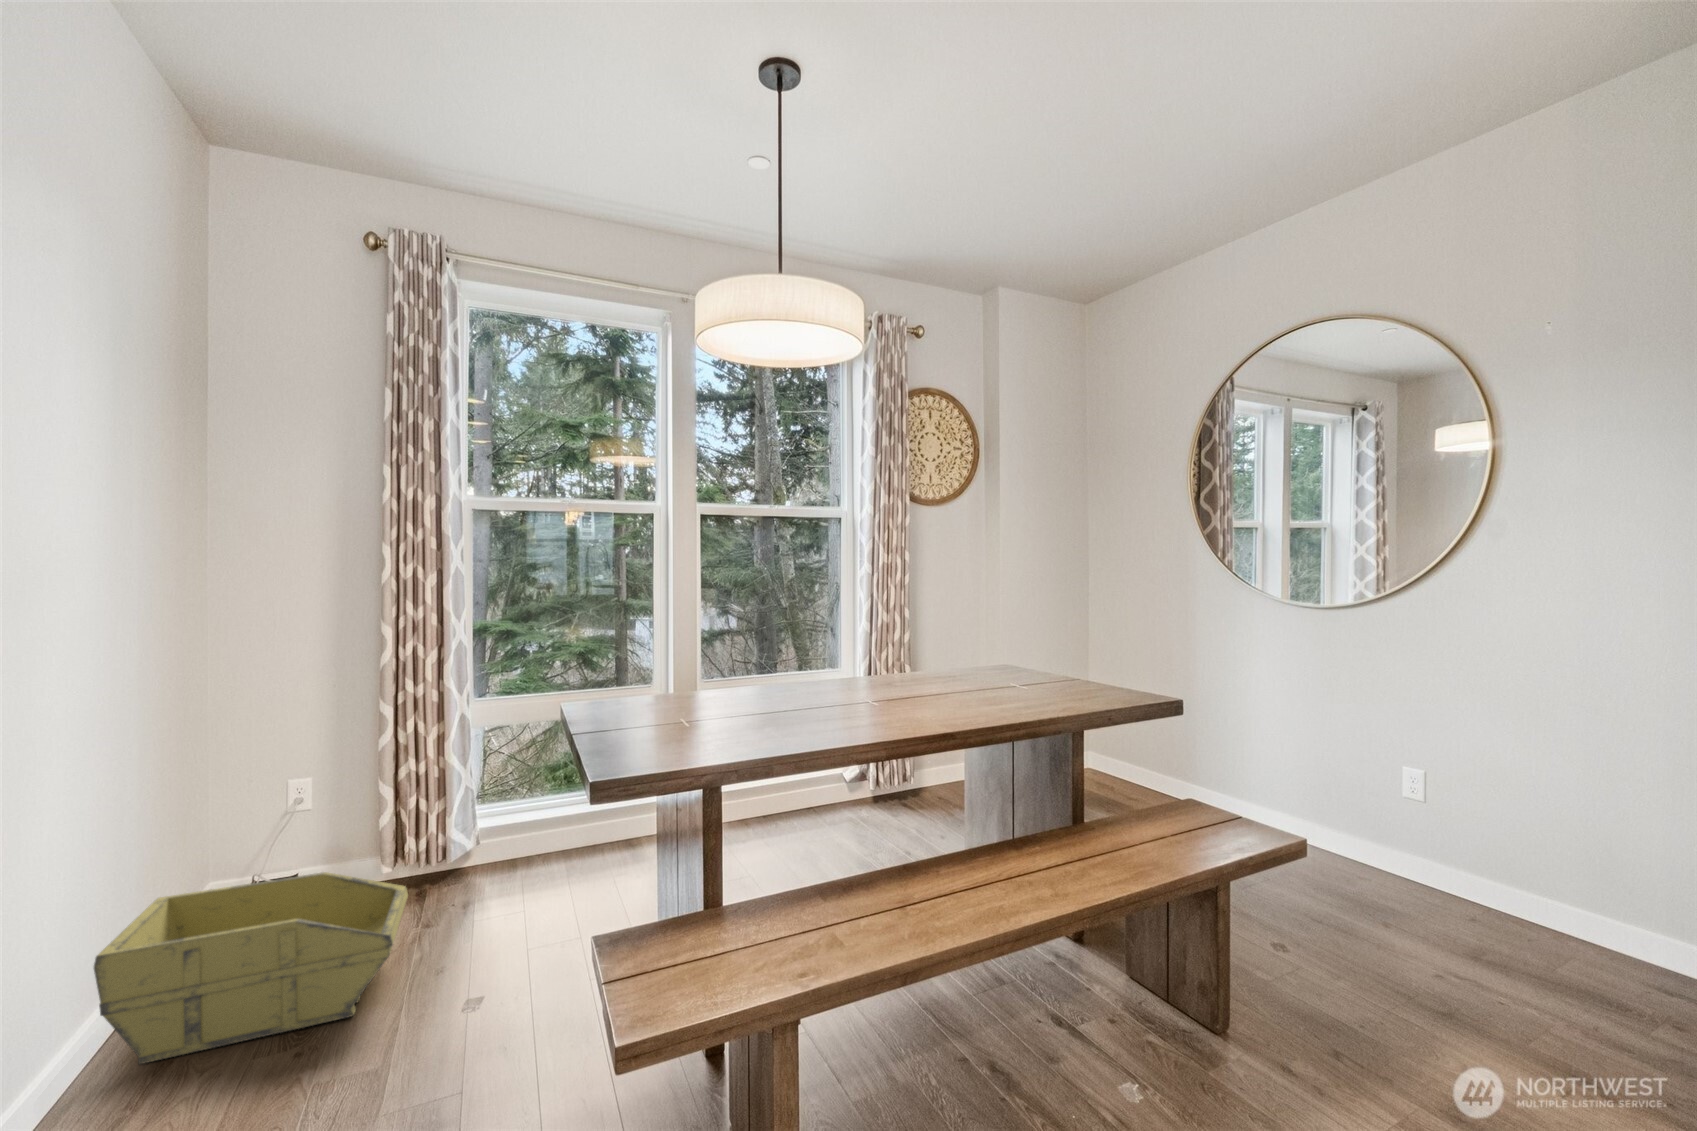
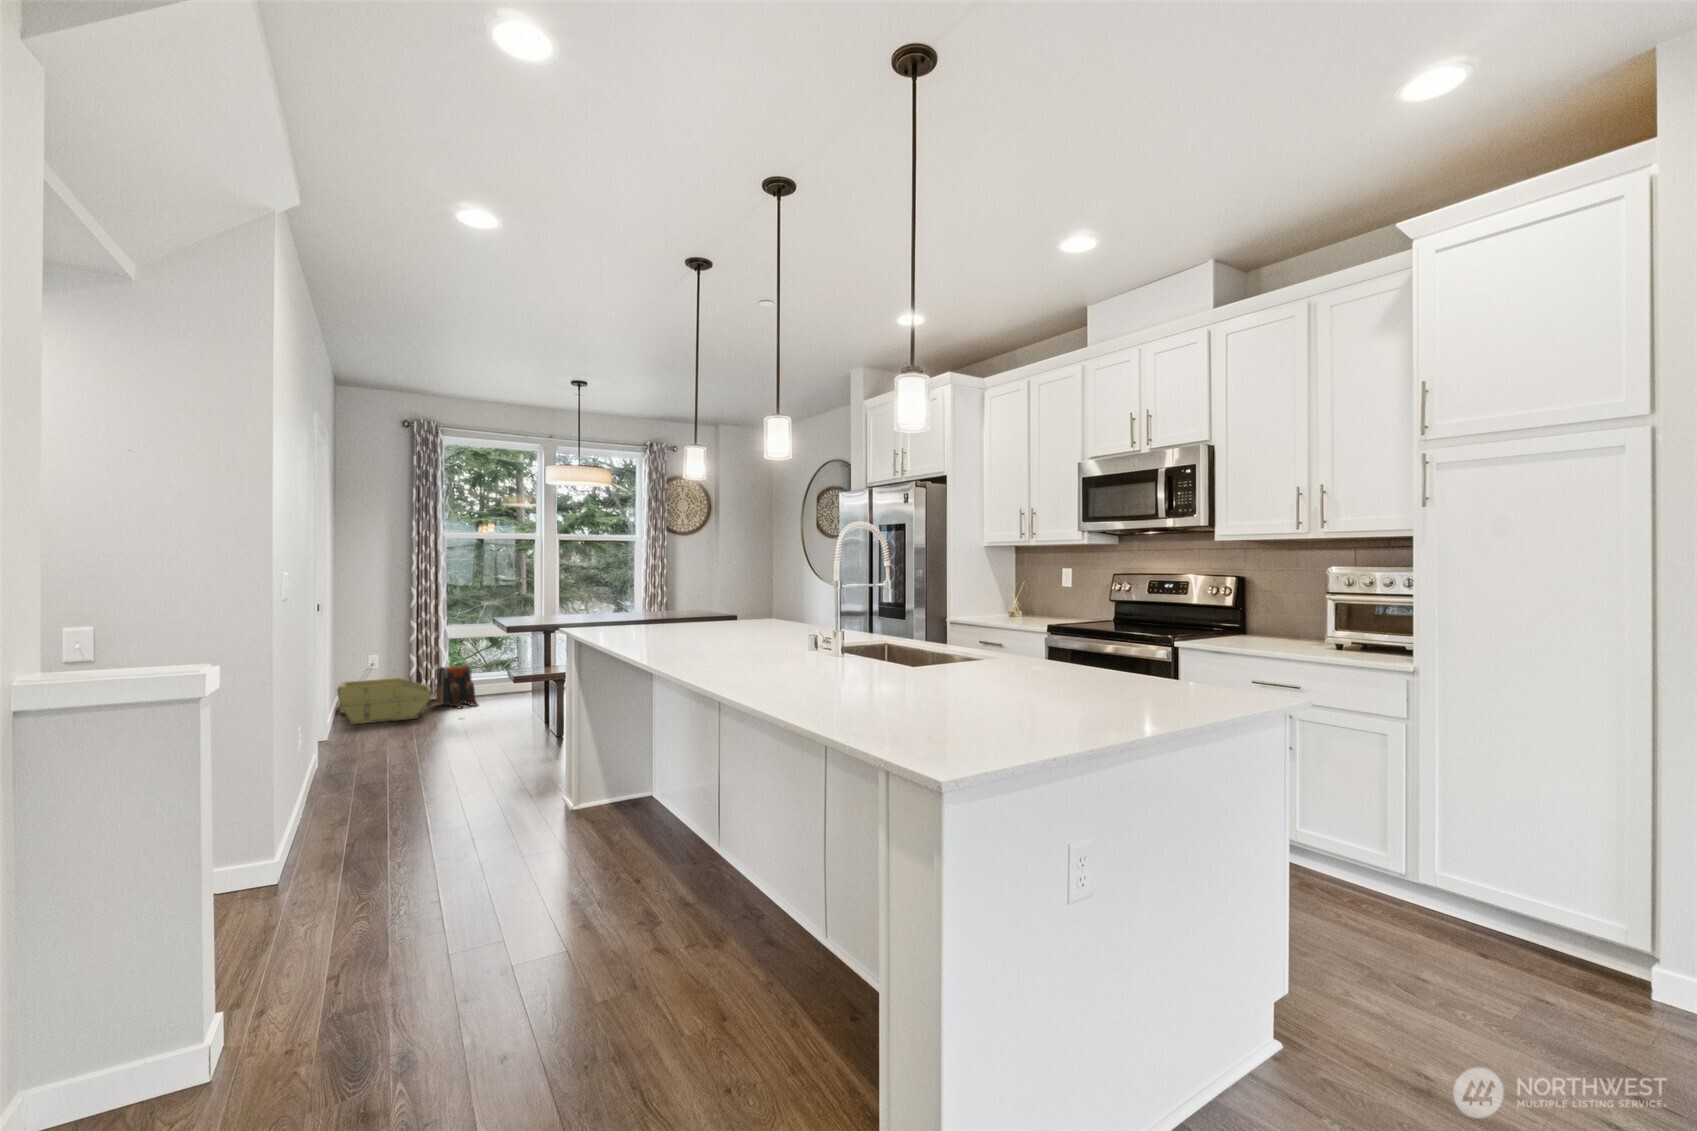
backpack: none [435,801,532,934] -> present [436,664,478,708]

